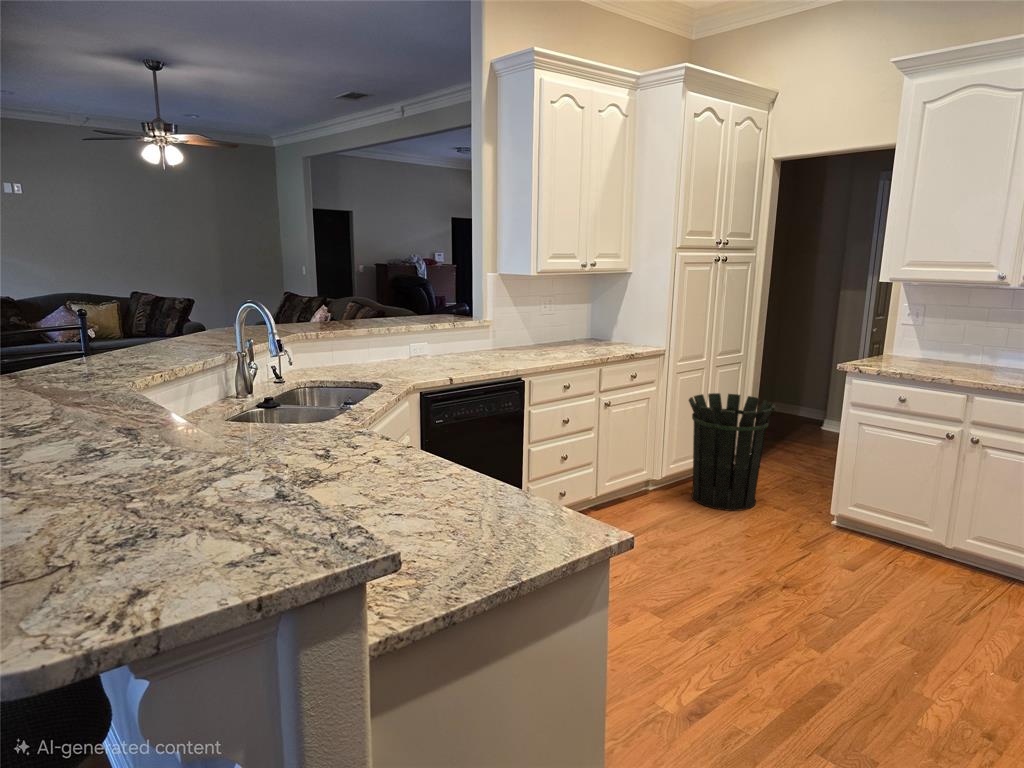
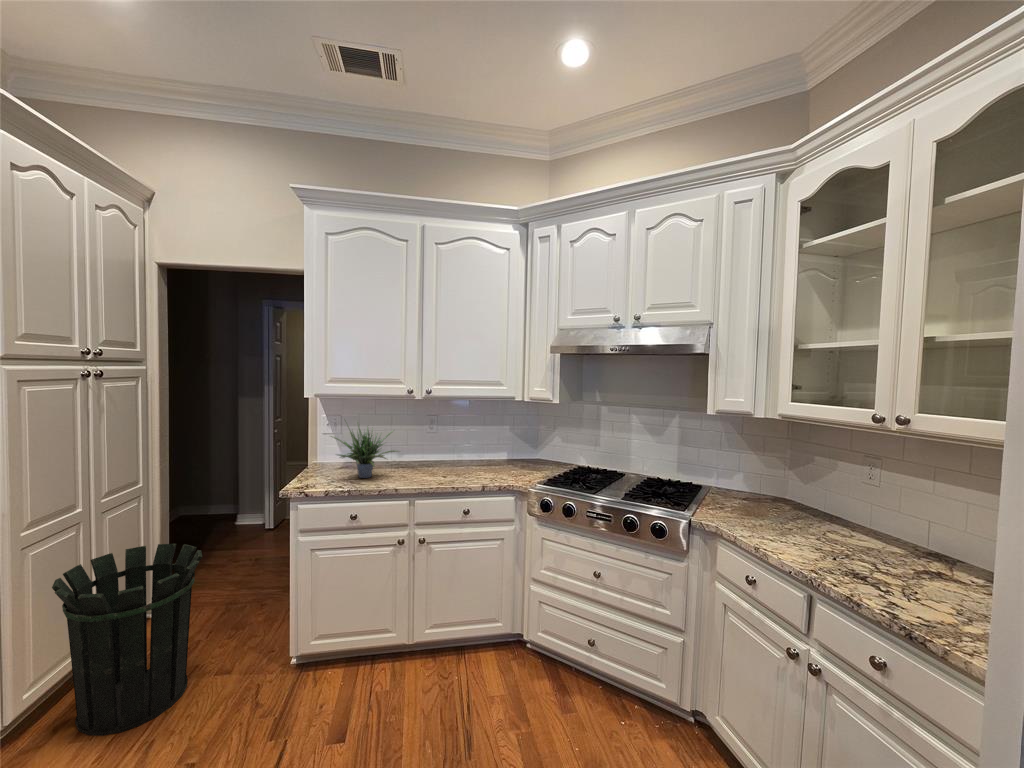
potted plant: none [896,302,974,369] -> present [331,426,400,478]

